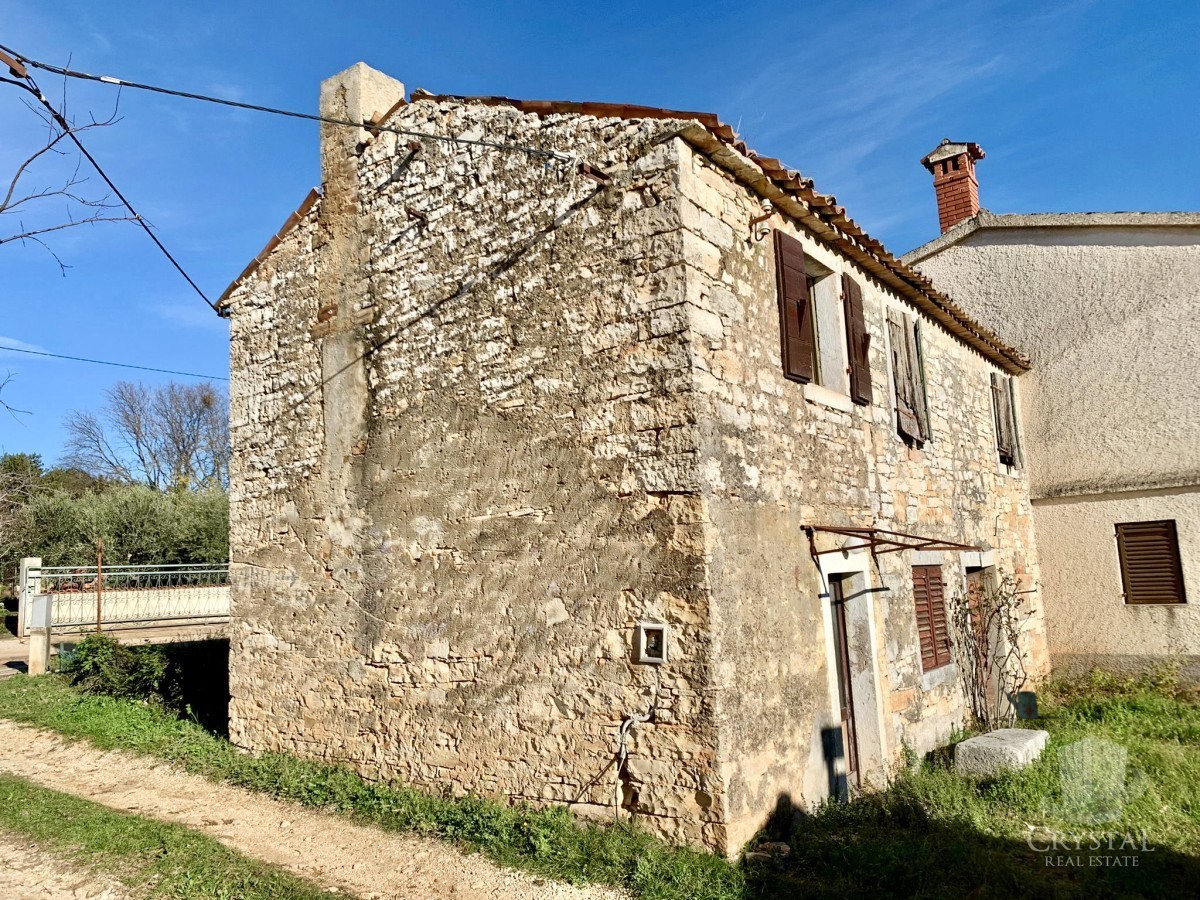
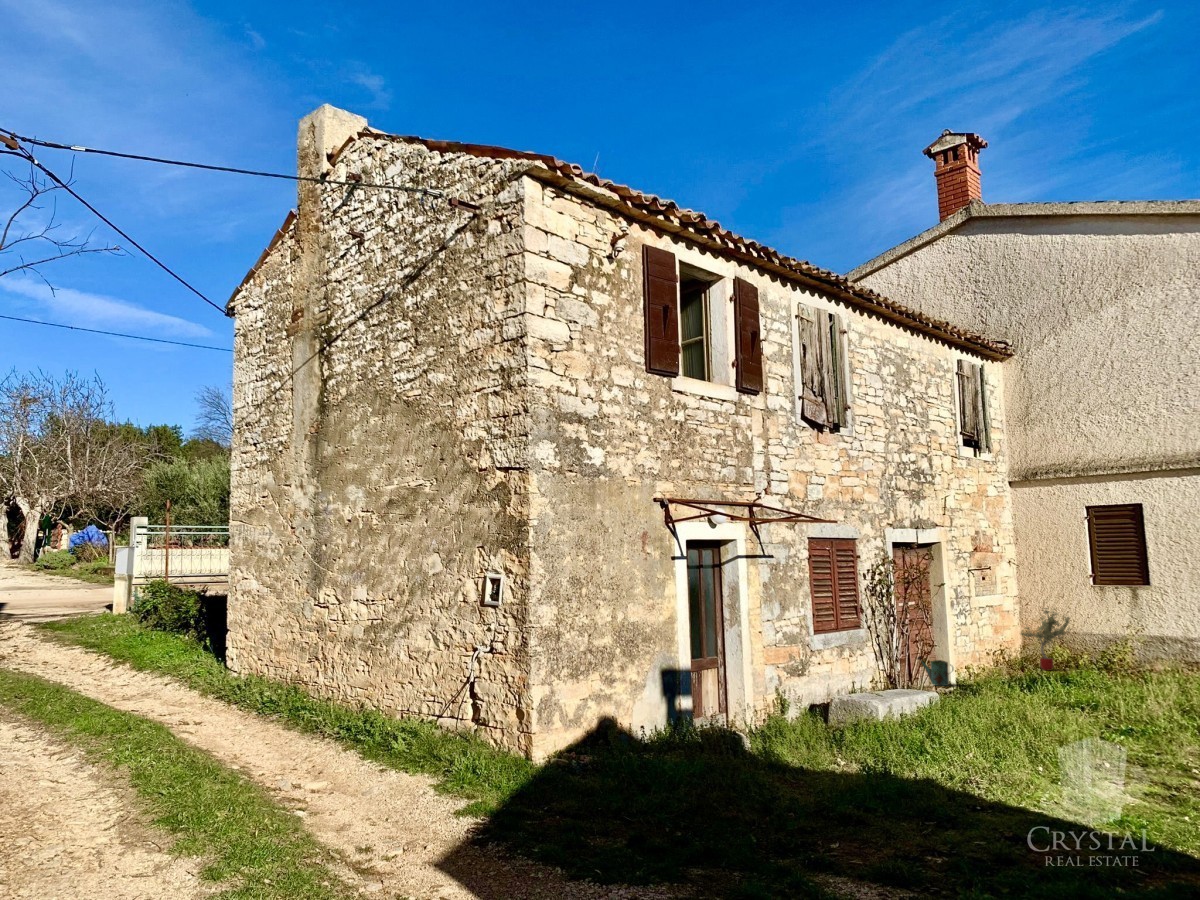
potted tree: none [1076,628,1135,694] -> present [1021,608,1069,670]

